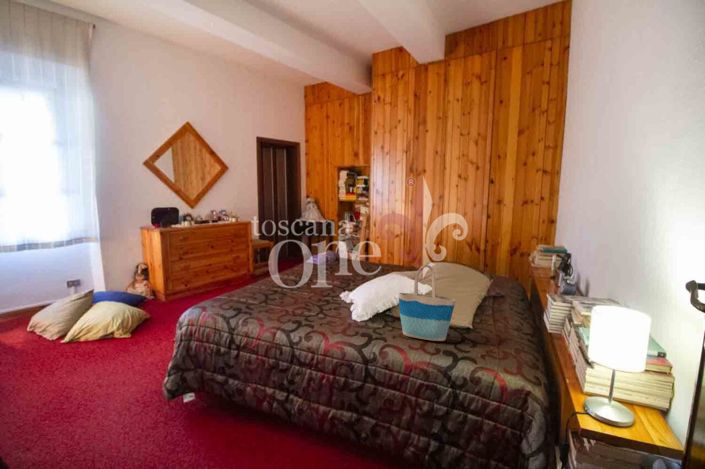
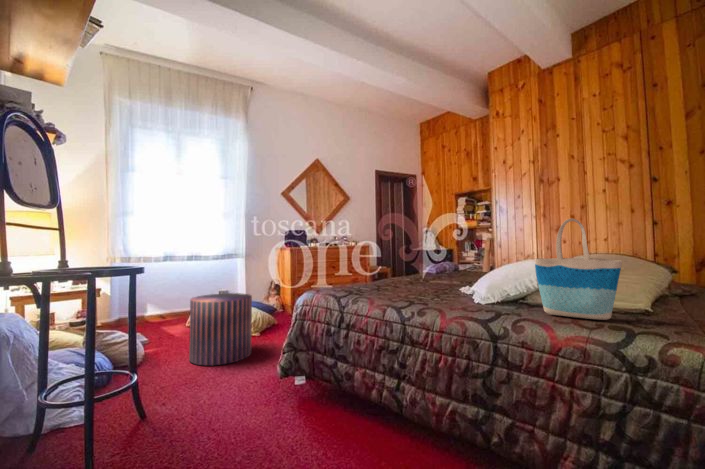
pouf: none [35,297,125,388] -> present [189,293,252,366]

